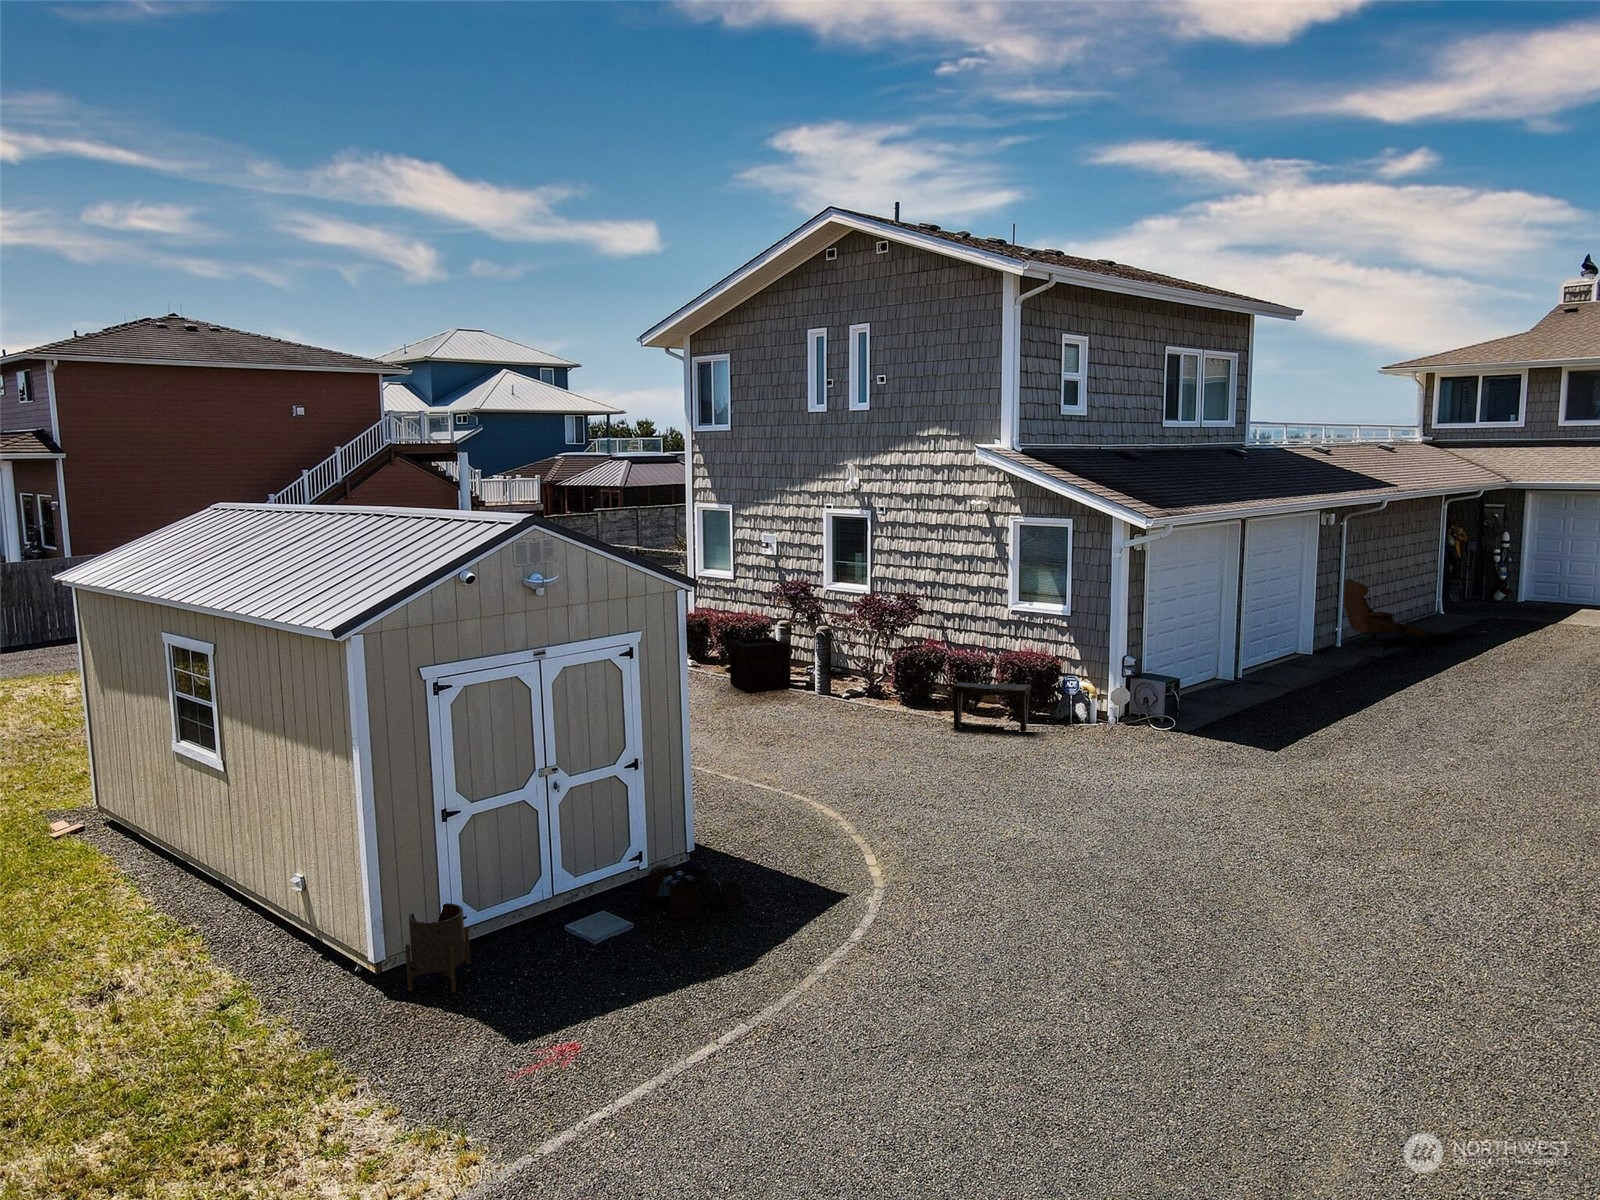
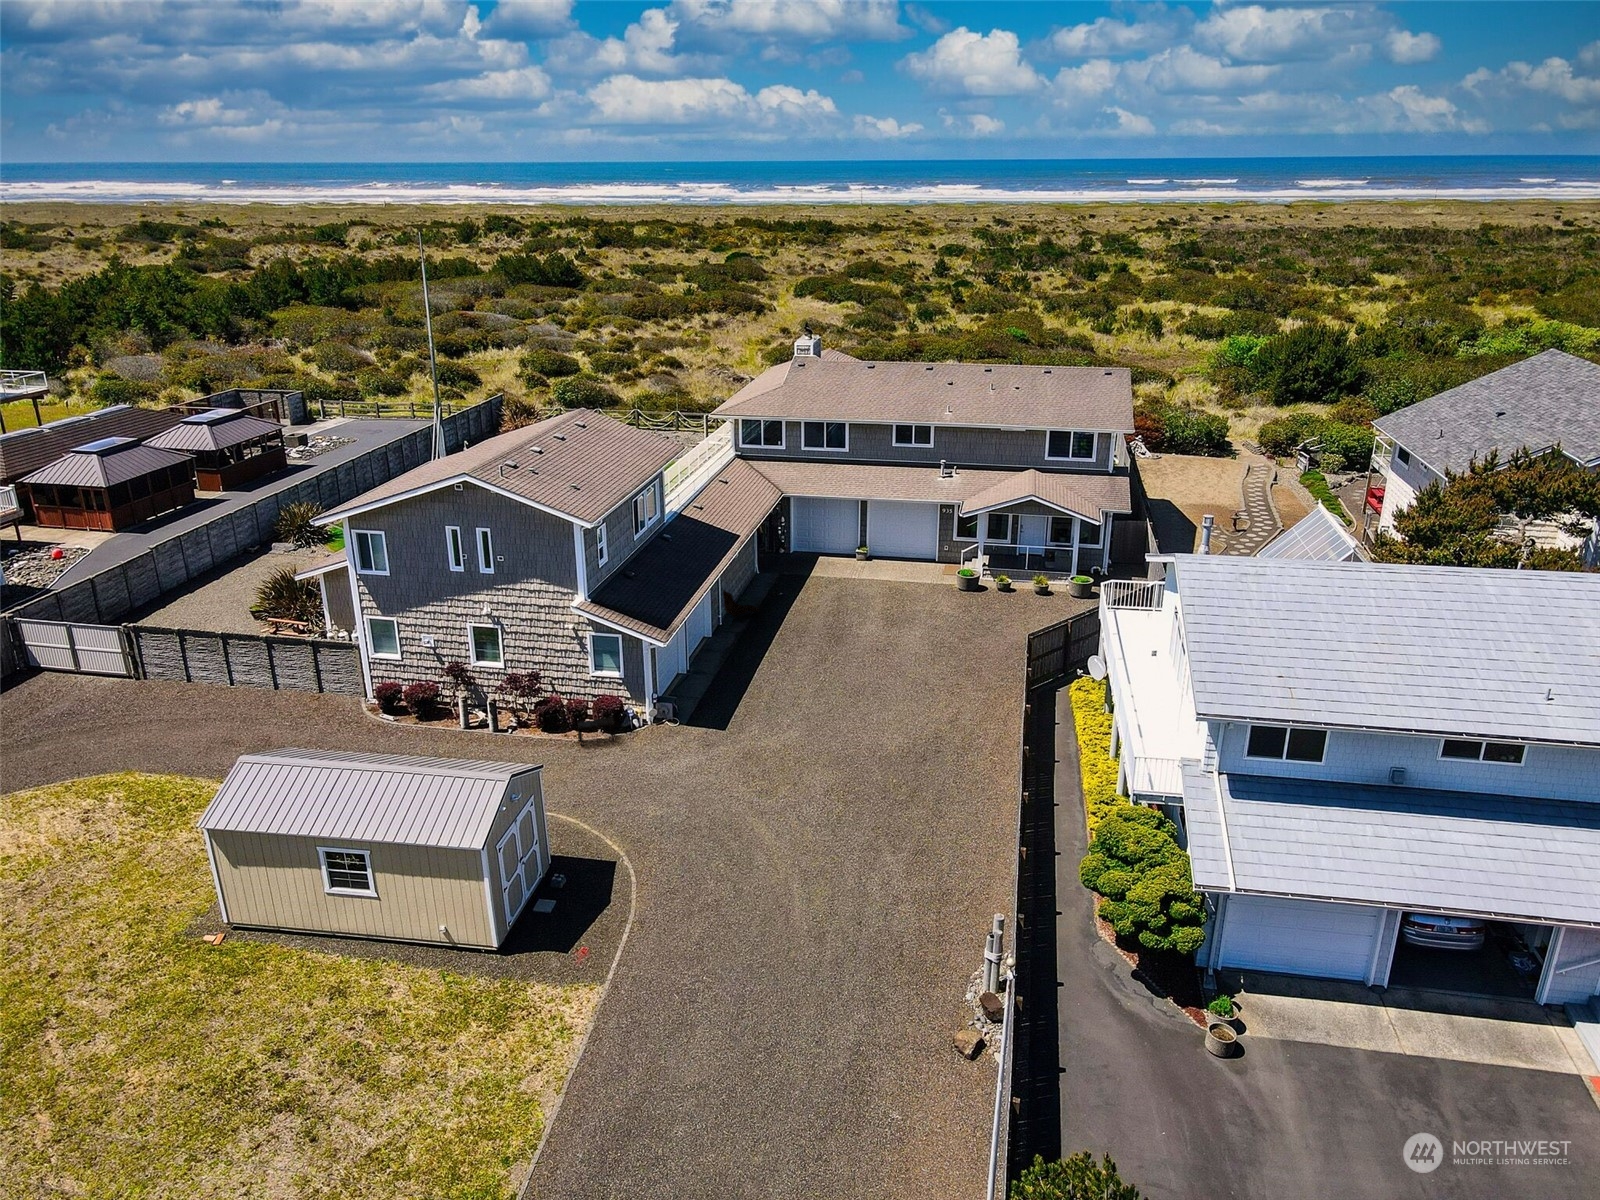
wooden crate: present [729,637,790,693] -> none [428,700,469,739]
woven basket: present [646,863,743,920] -> none [542,878,582,902]
planter: present [405,903,471,992] -> none [497,930,521,965]

